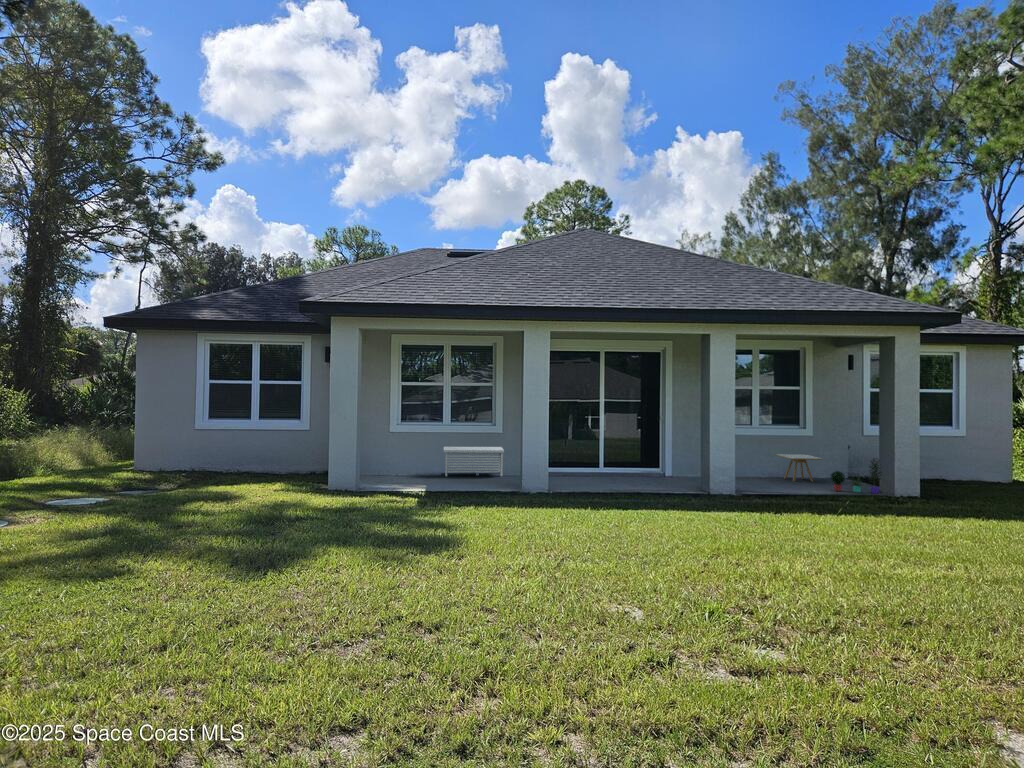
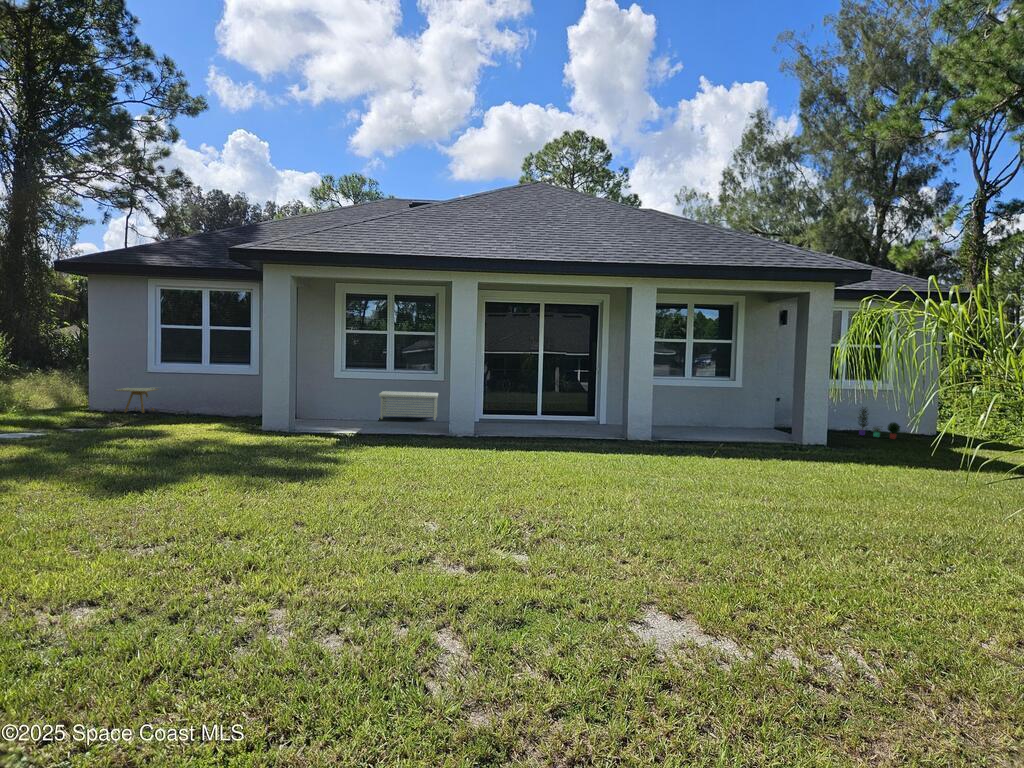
side table: present [776,454,822,482] -> present [115,387,159,413]
potted plant: present [831,458,882,494] -> present [858,407,900,439]

